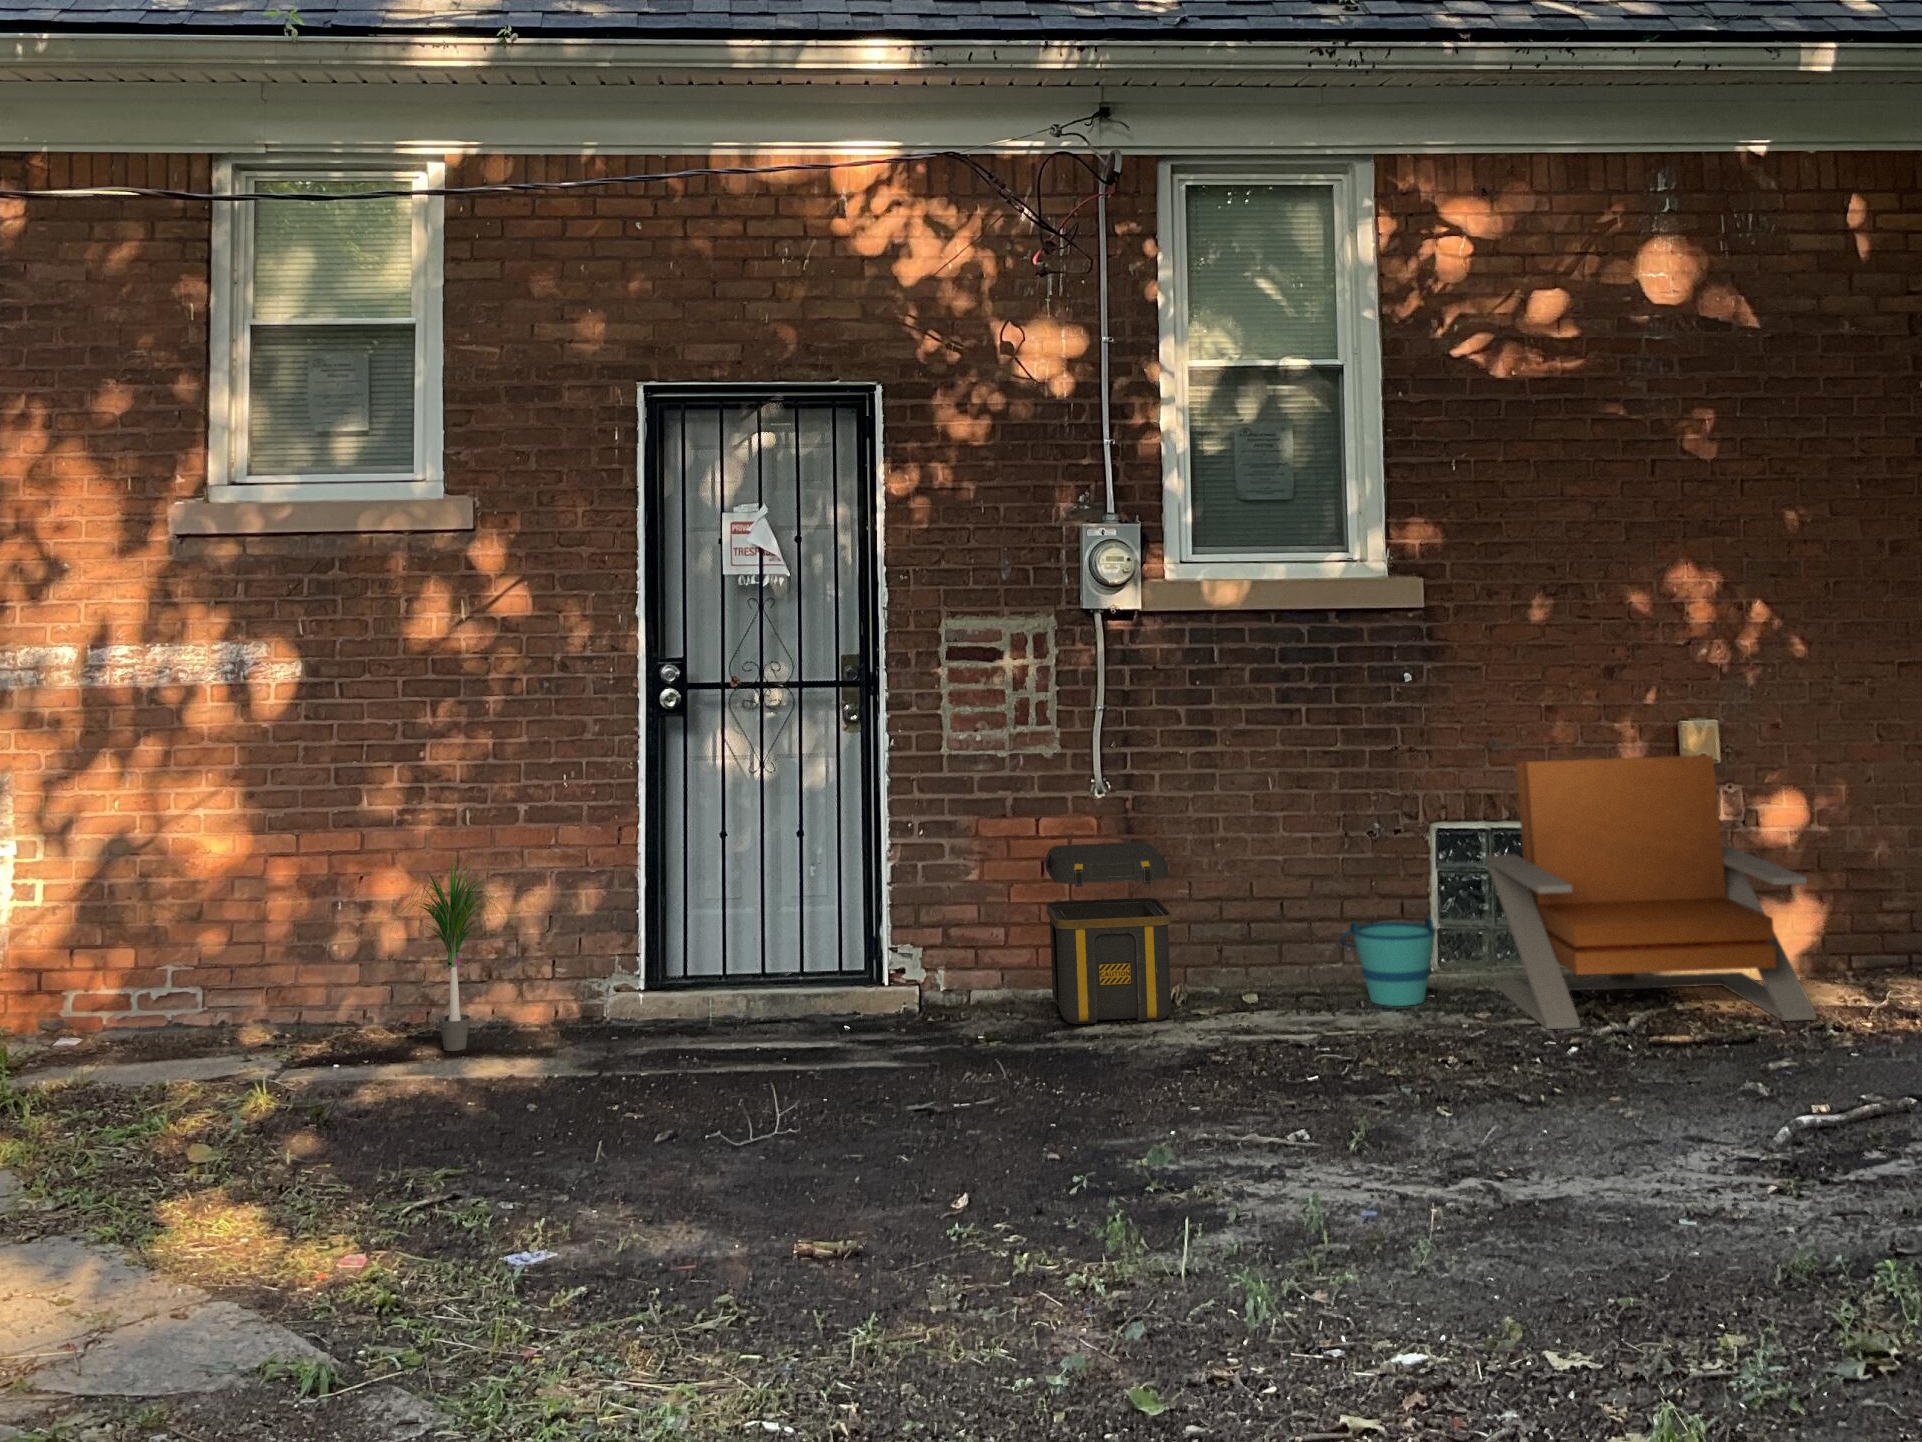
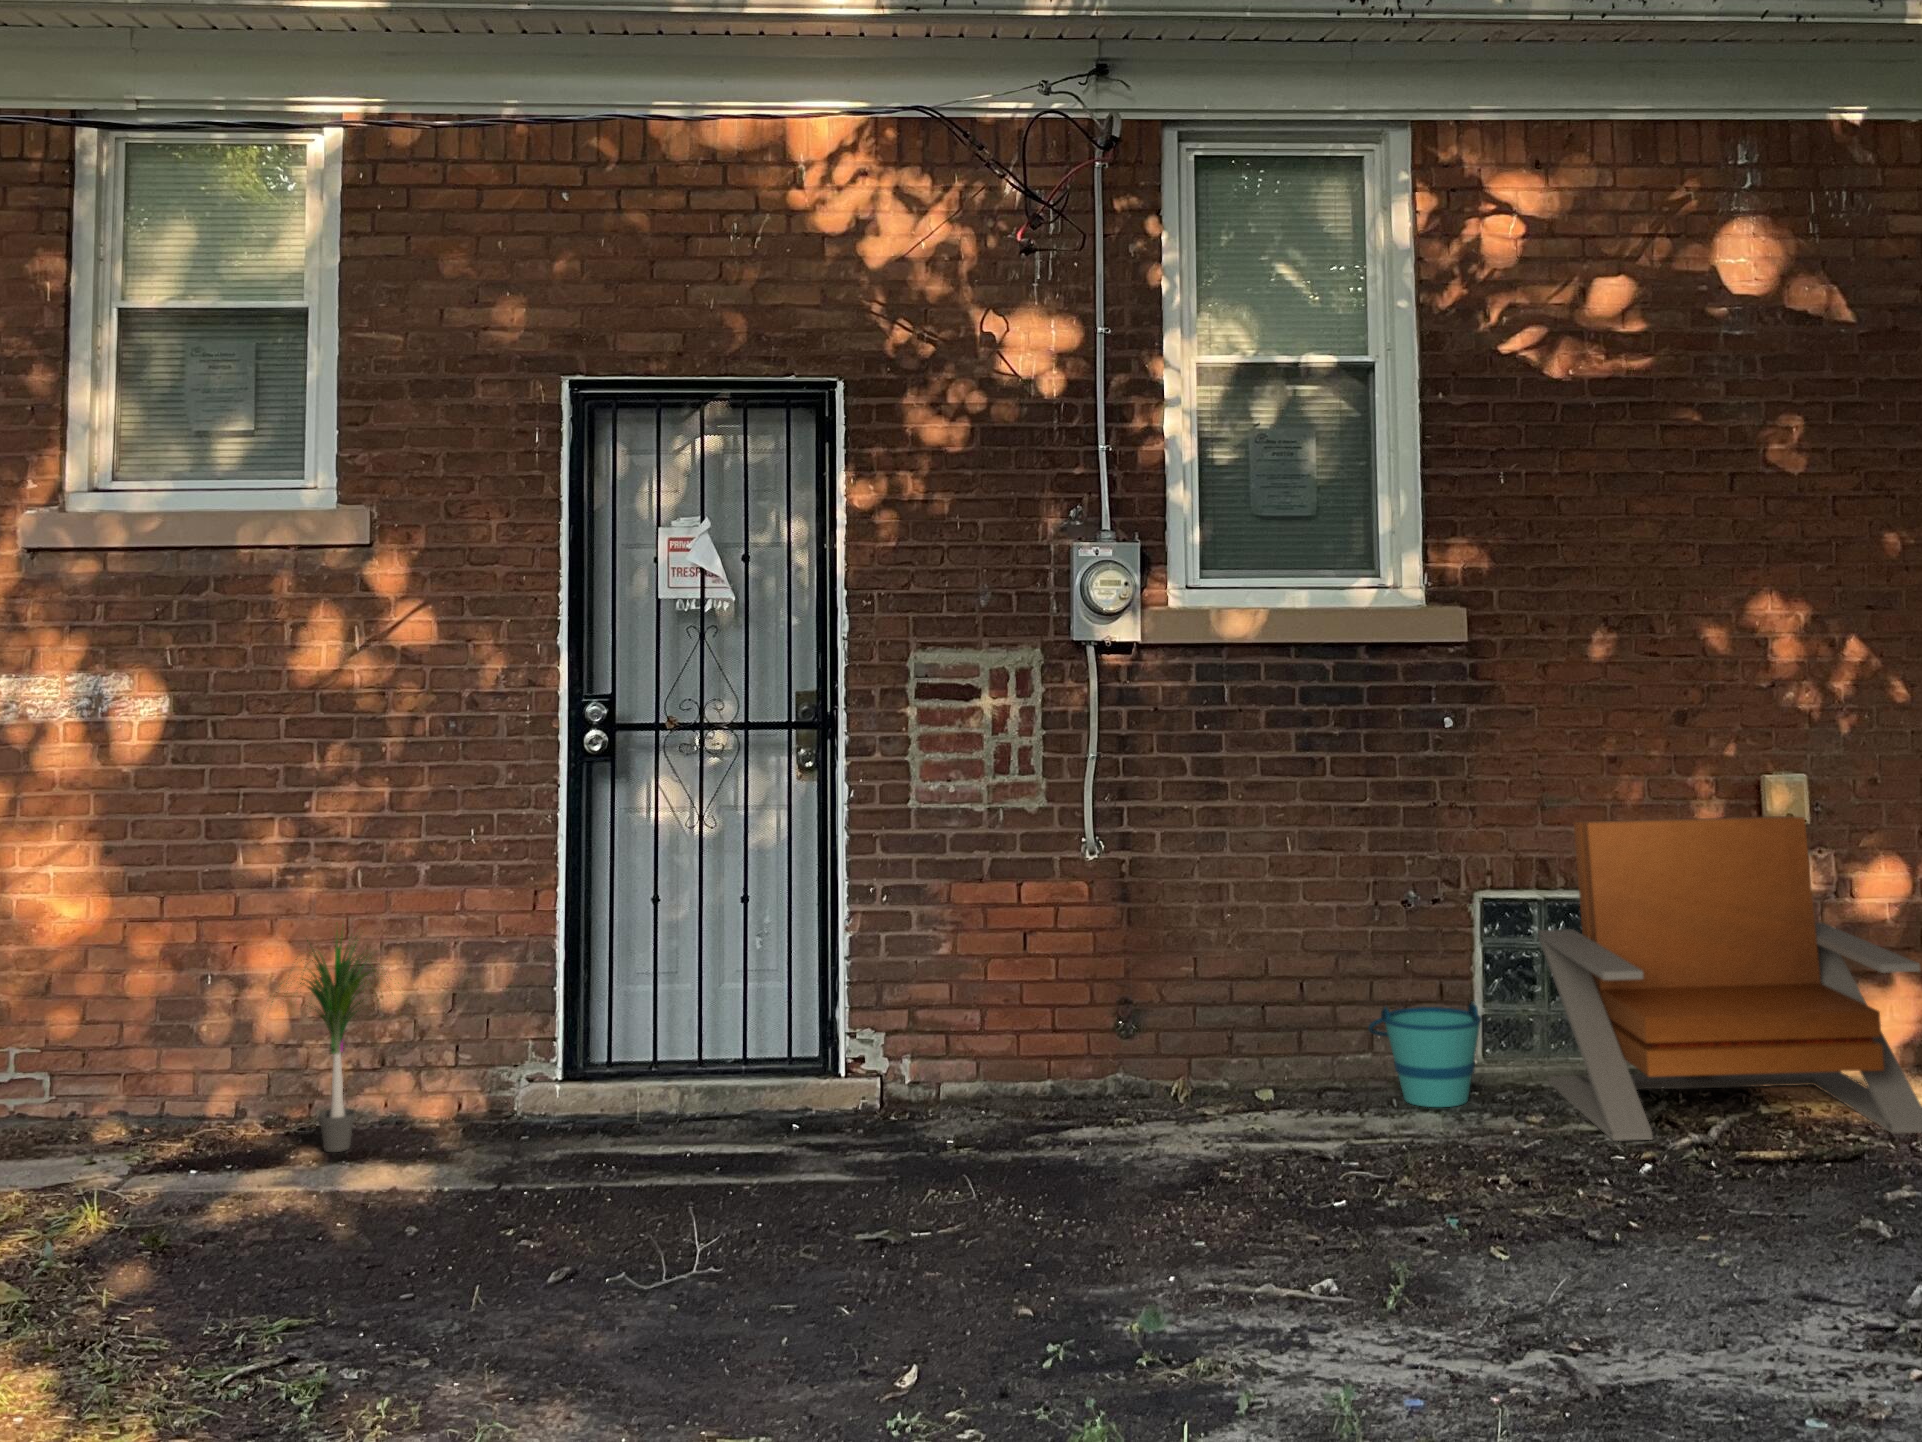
toolbox: present [1045,842,1172,1024] -> none [1028,912,1173,1126]

